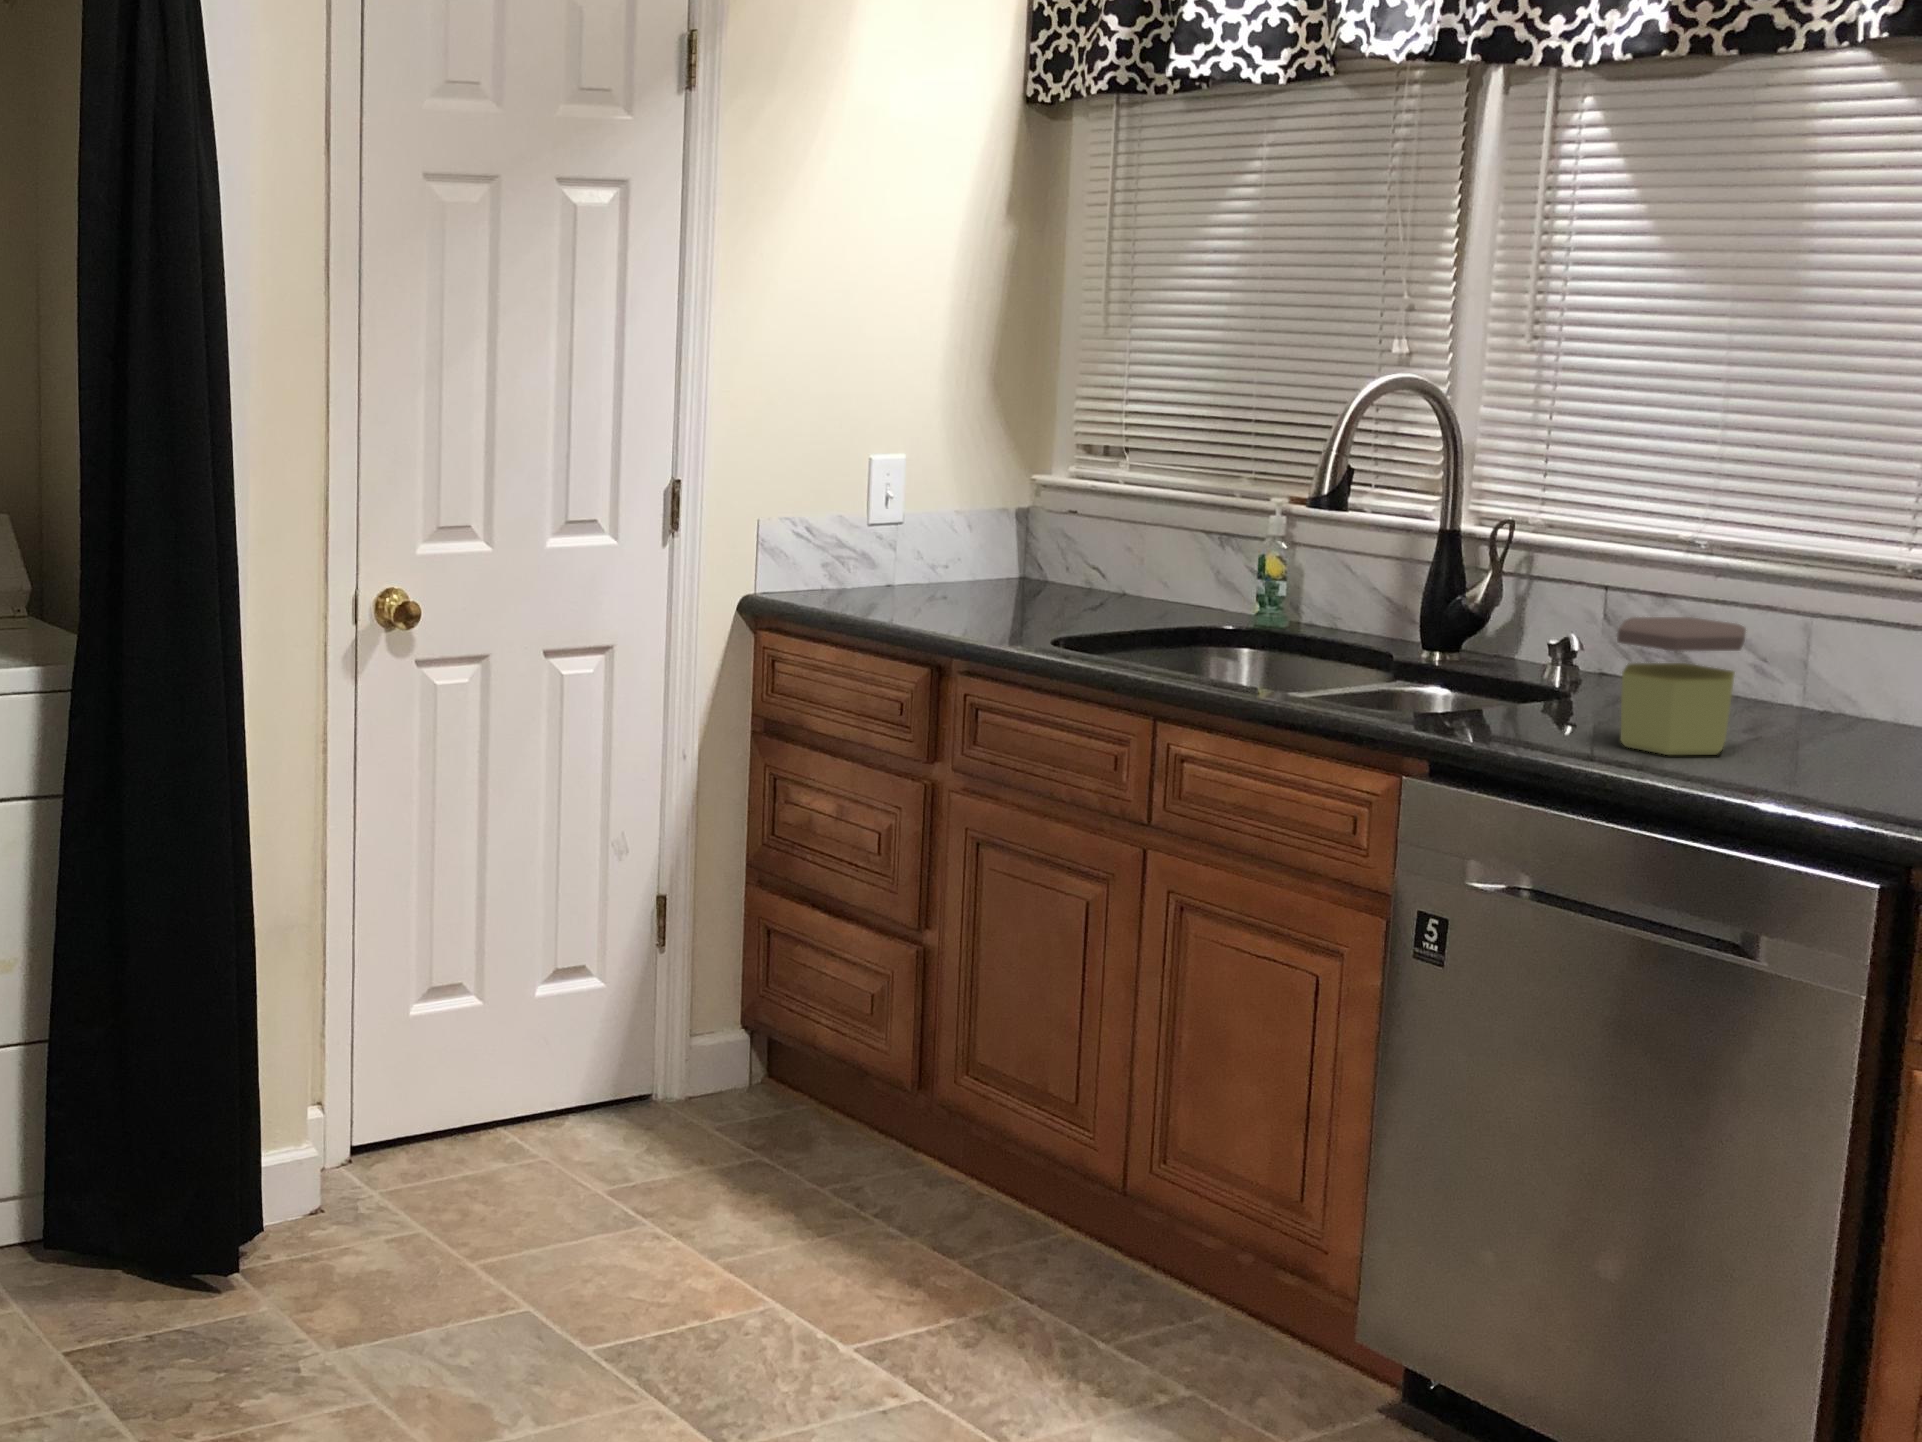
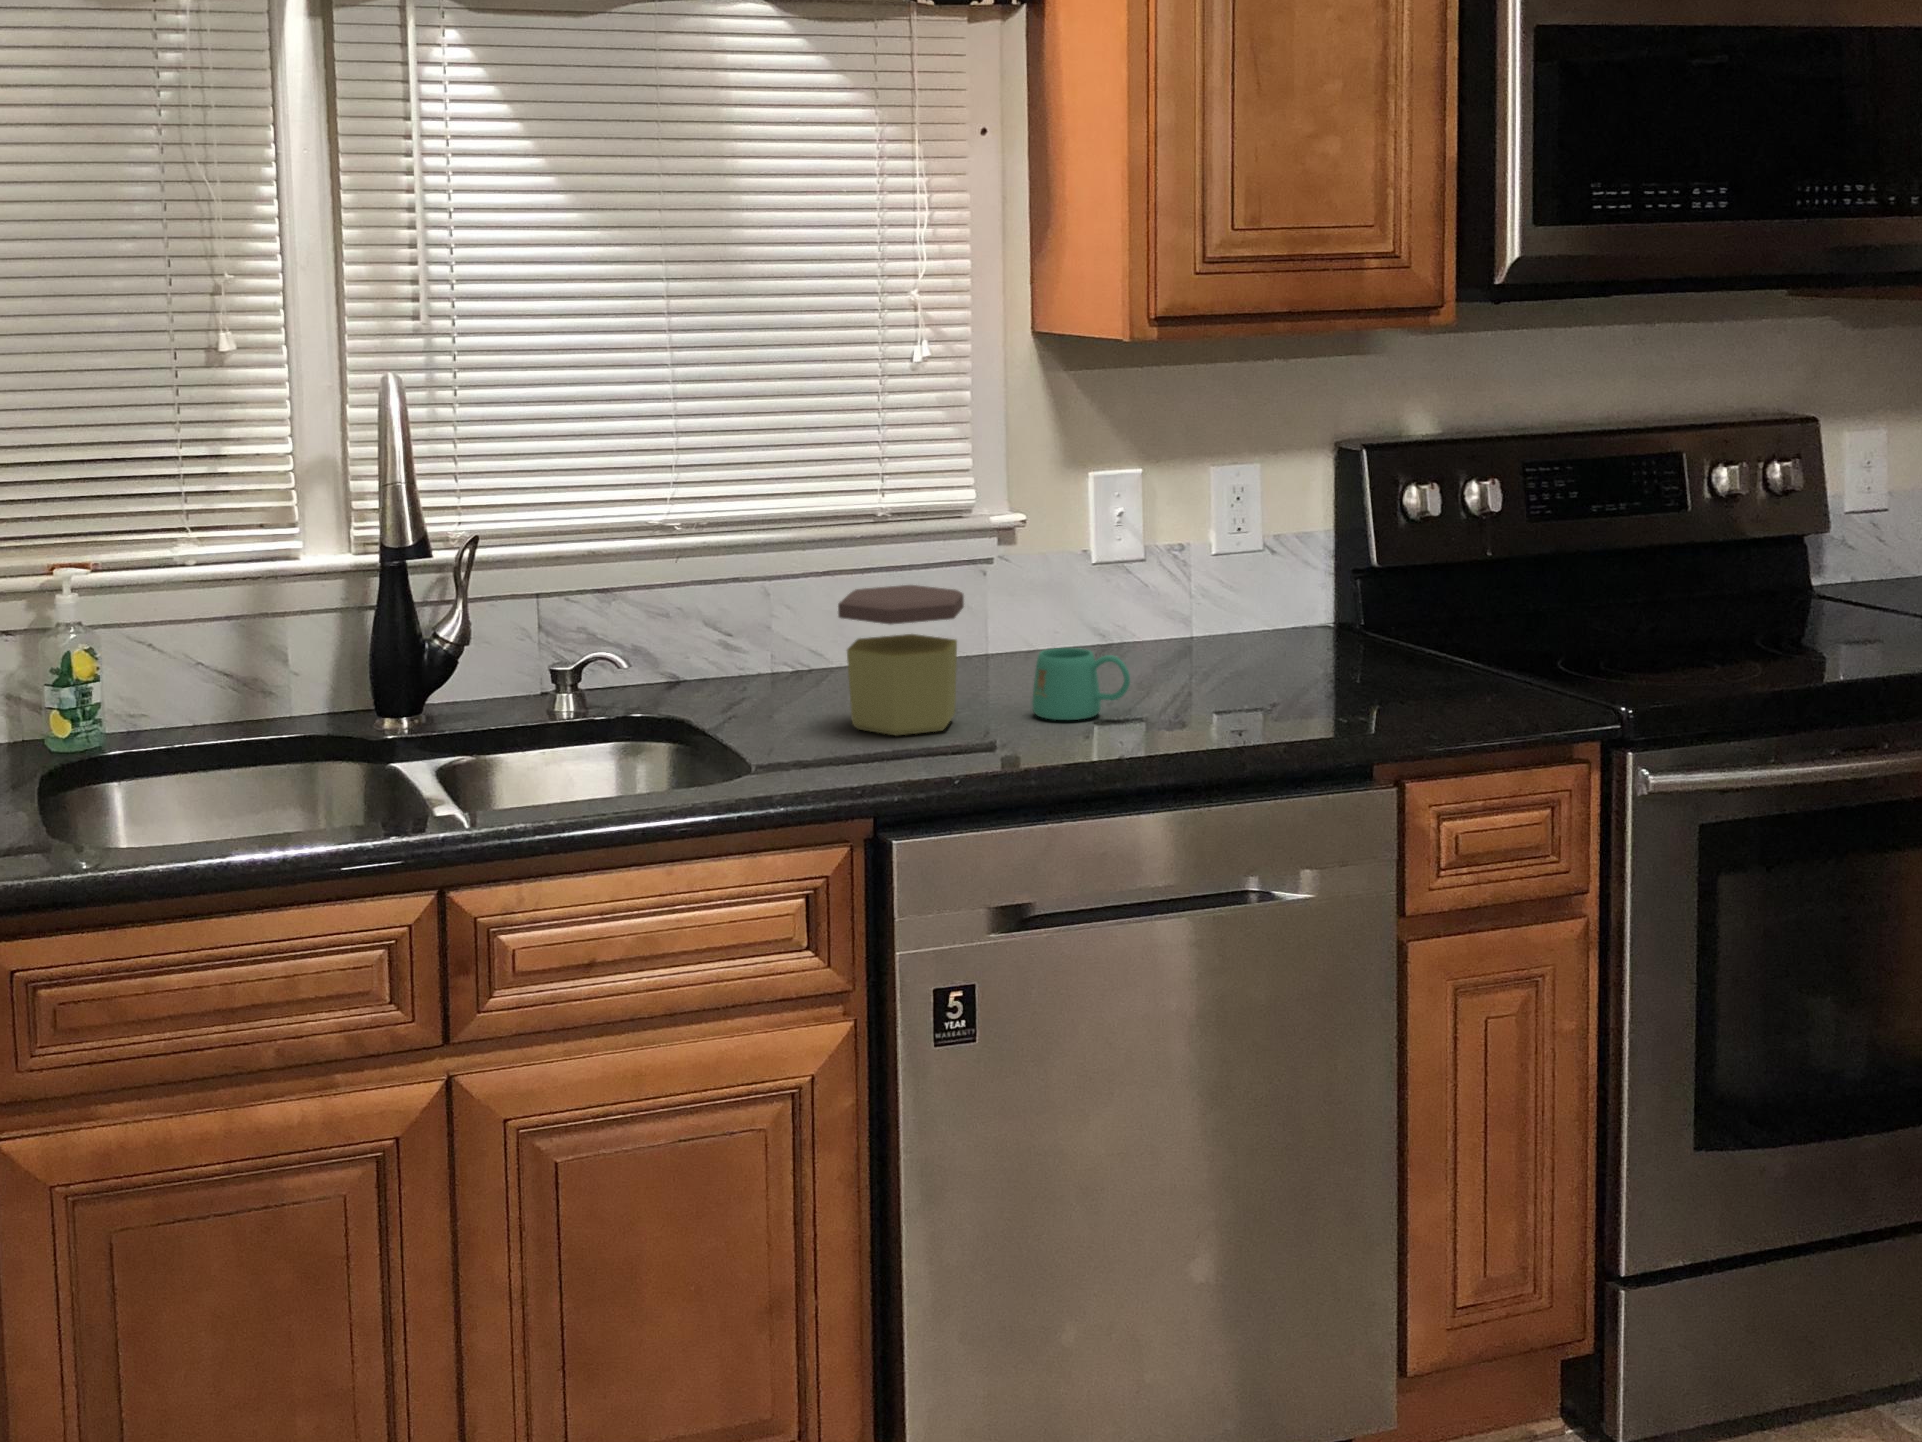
mug: none [1773,712,1853,786] -> present [1032,648,1130,720]

